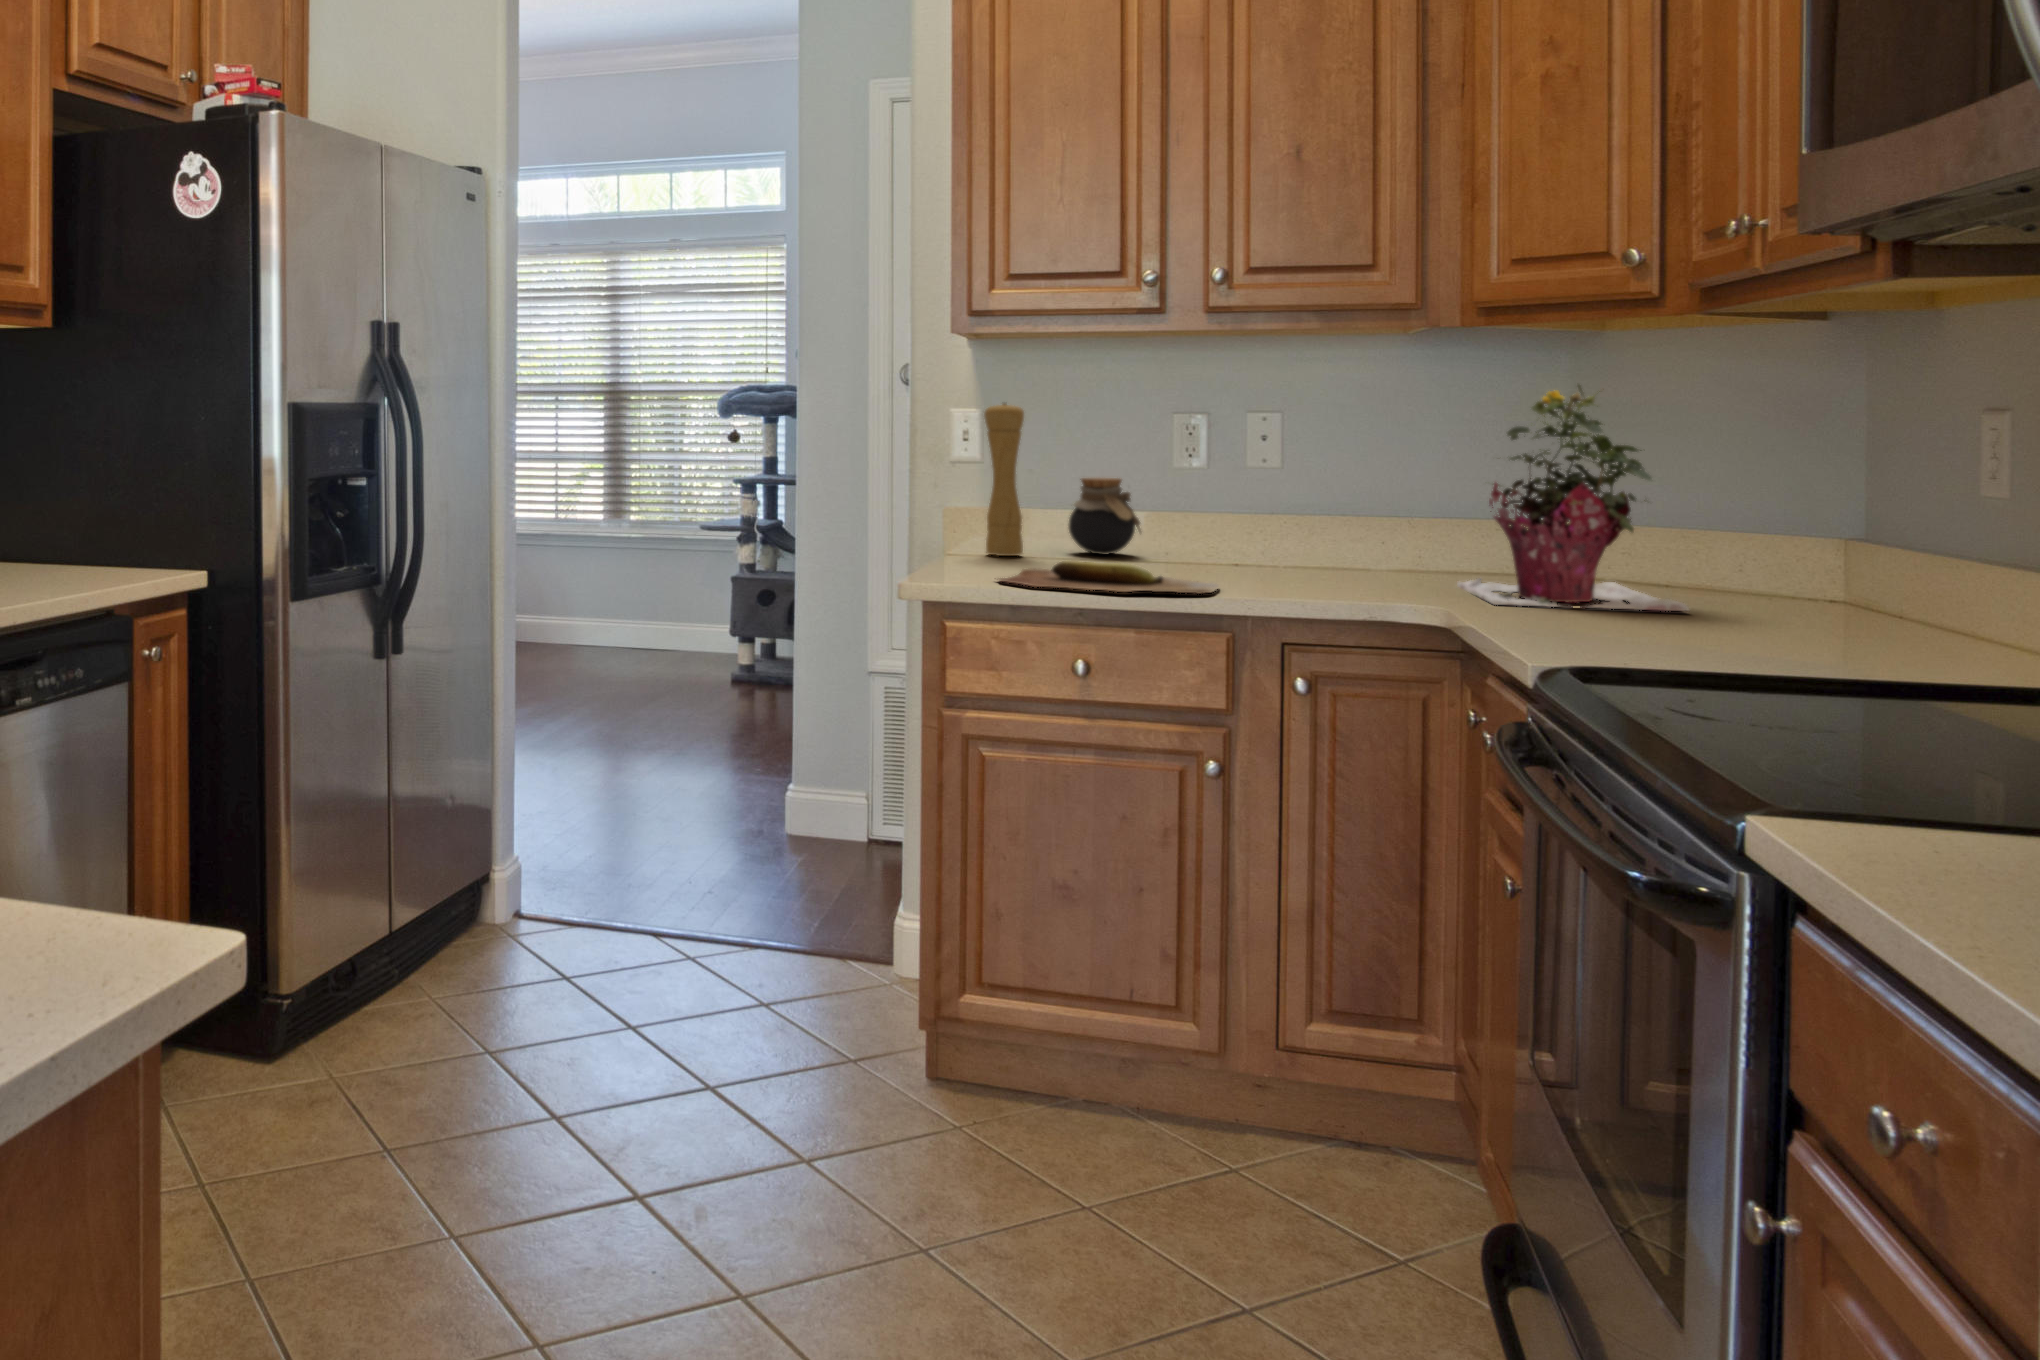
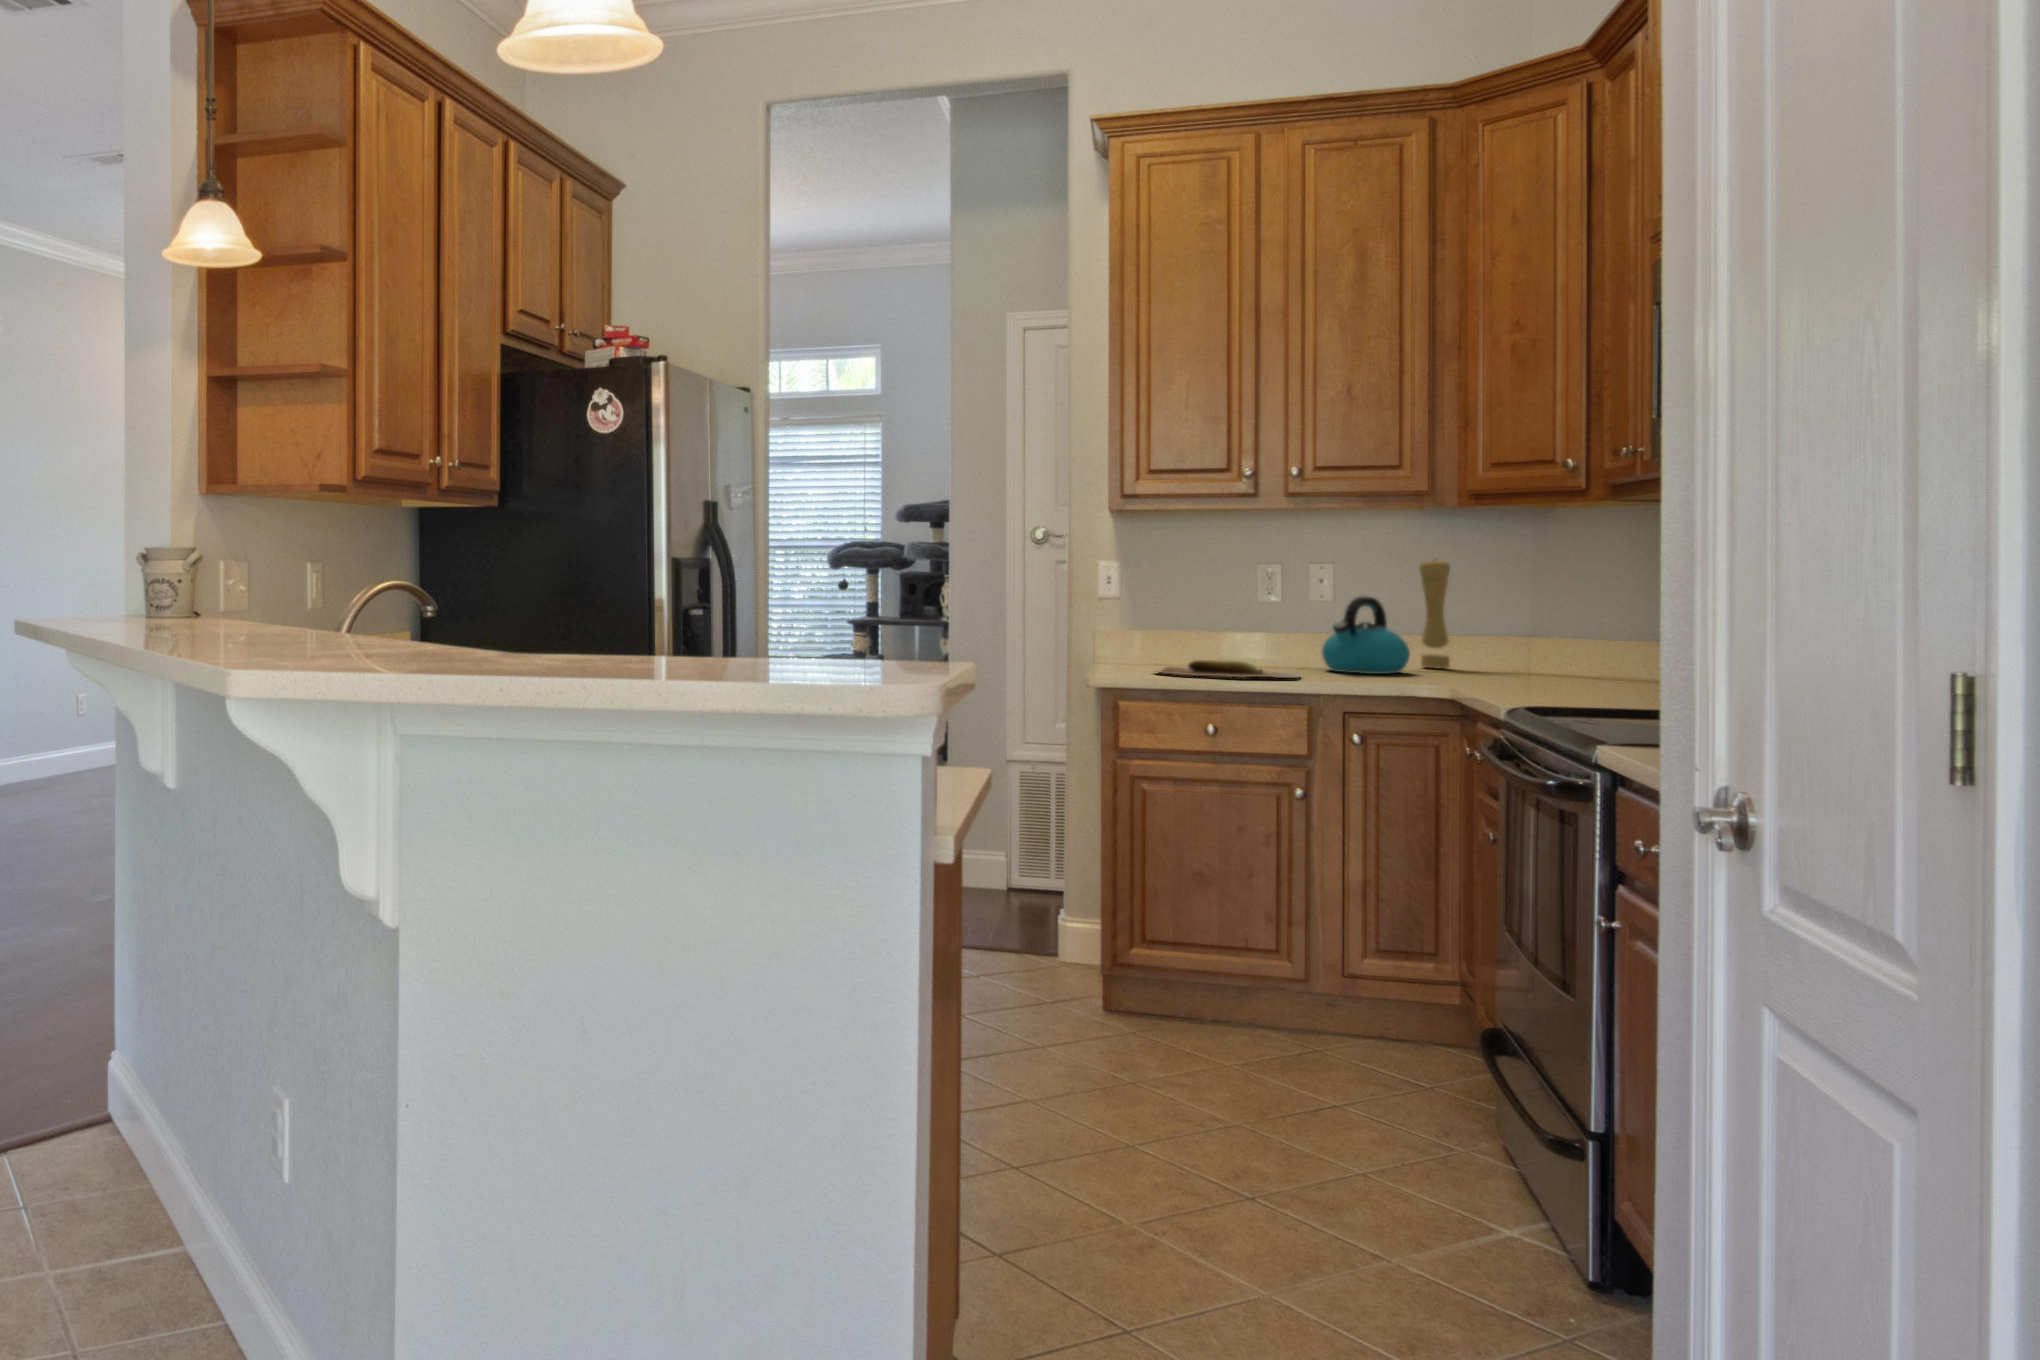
potted plant: present [1457,385,1689,611] -> none [1455,542,1603,686]
pepper mill: present [984,403,1024,556] -> present [1419,560,1450,668]
kettle: none [1258,465,1389,582] -> present [1322,596,1410,674]
jar: present [1069,478,1141,555] -> none [1185,608,1238,661]

